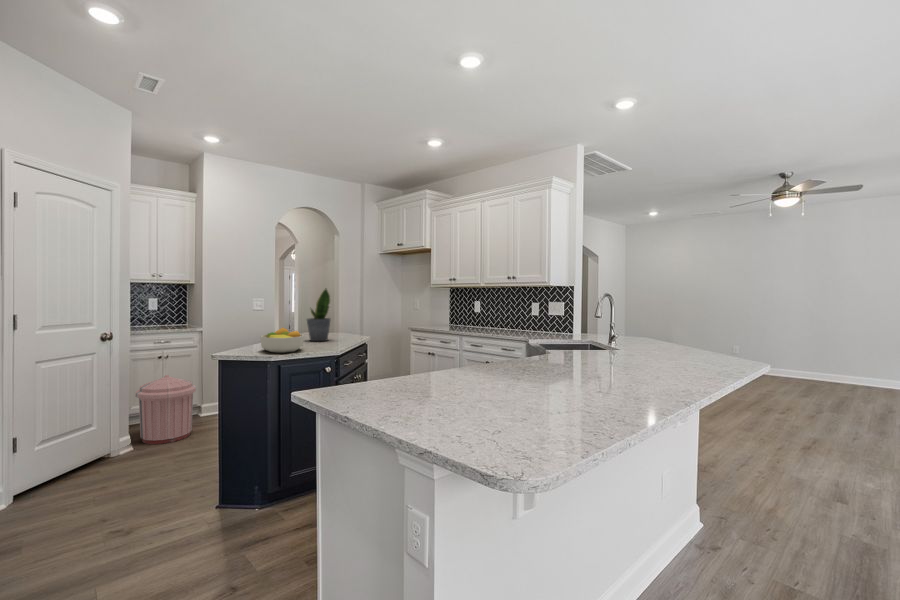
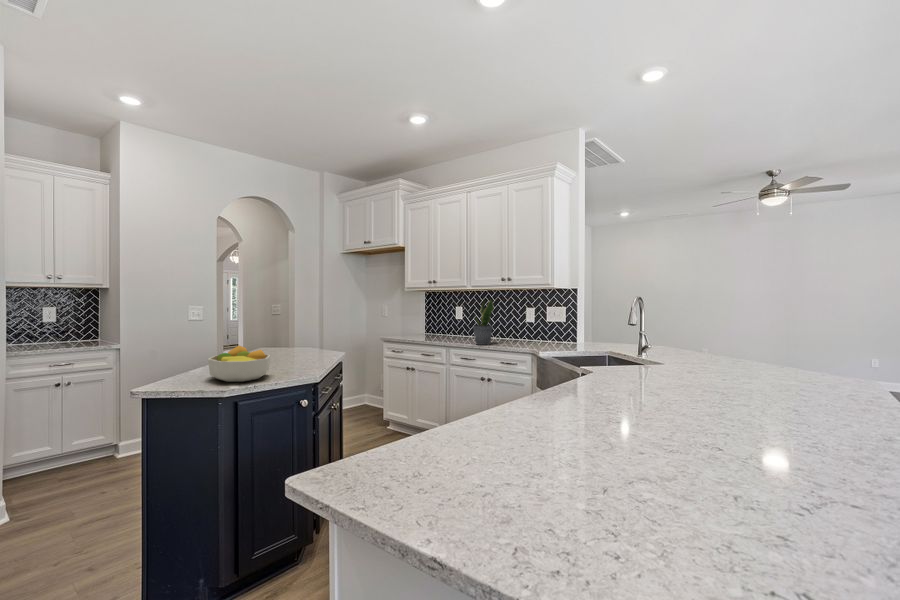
potted plant: present [307,288,330,341] -> present [473,300,494,345]
trash can: present [135,375,196,444] -> none [20,410,111,506]

